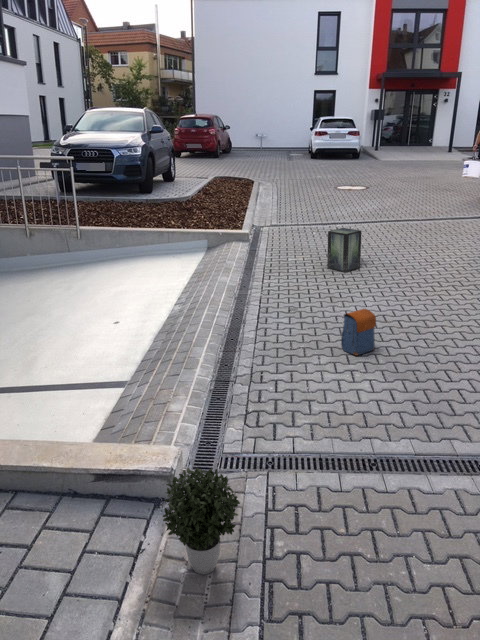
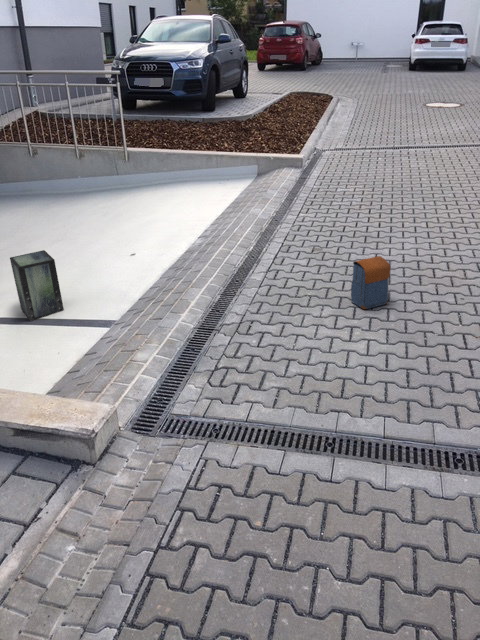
storage box: present [327,228,361,273] -> present [10,250,64,321]
potted plant: present [163,468,240,575] -> none [34,441,127,556]

